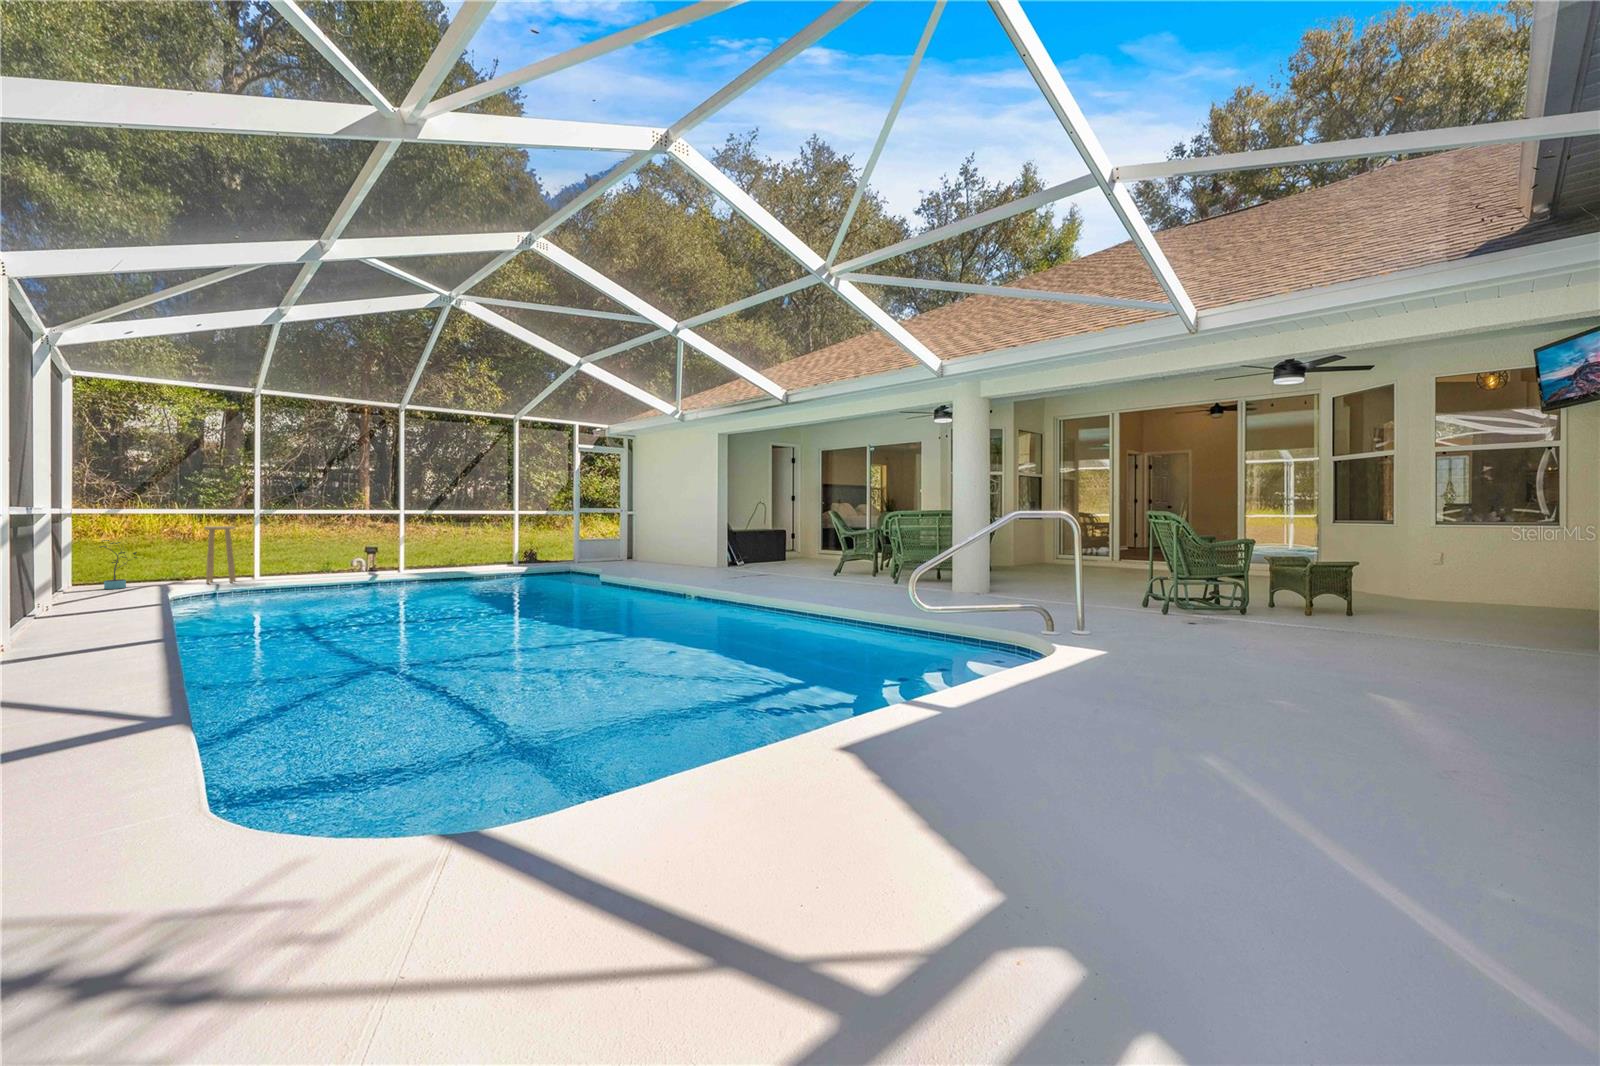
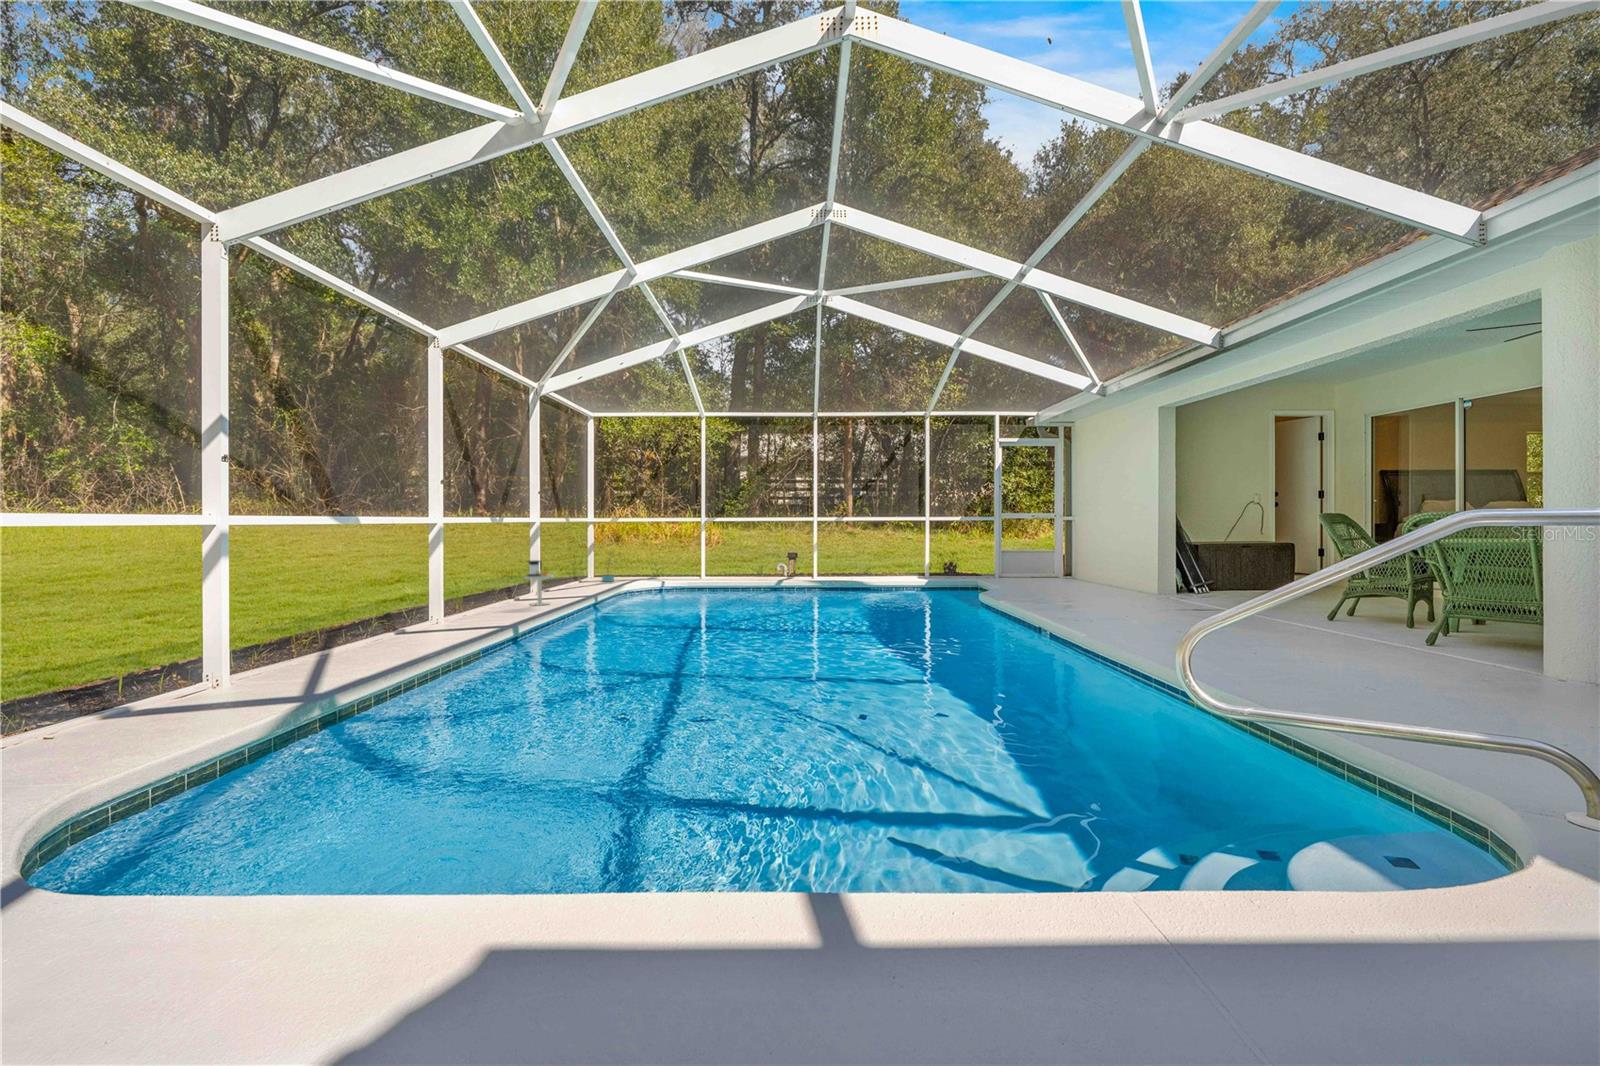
stool: present [205,526,236,584] -> none [662,532,683,582]
side table: none [30,570,87,630] -> present [525,560,554,606]

